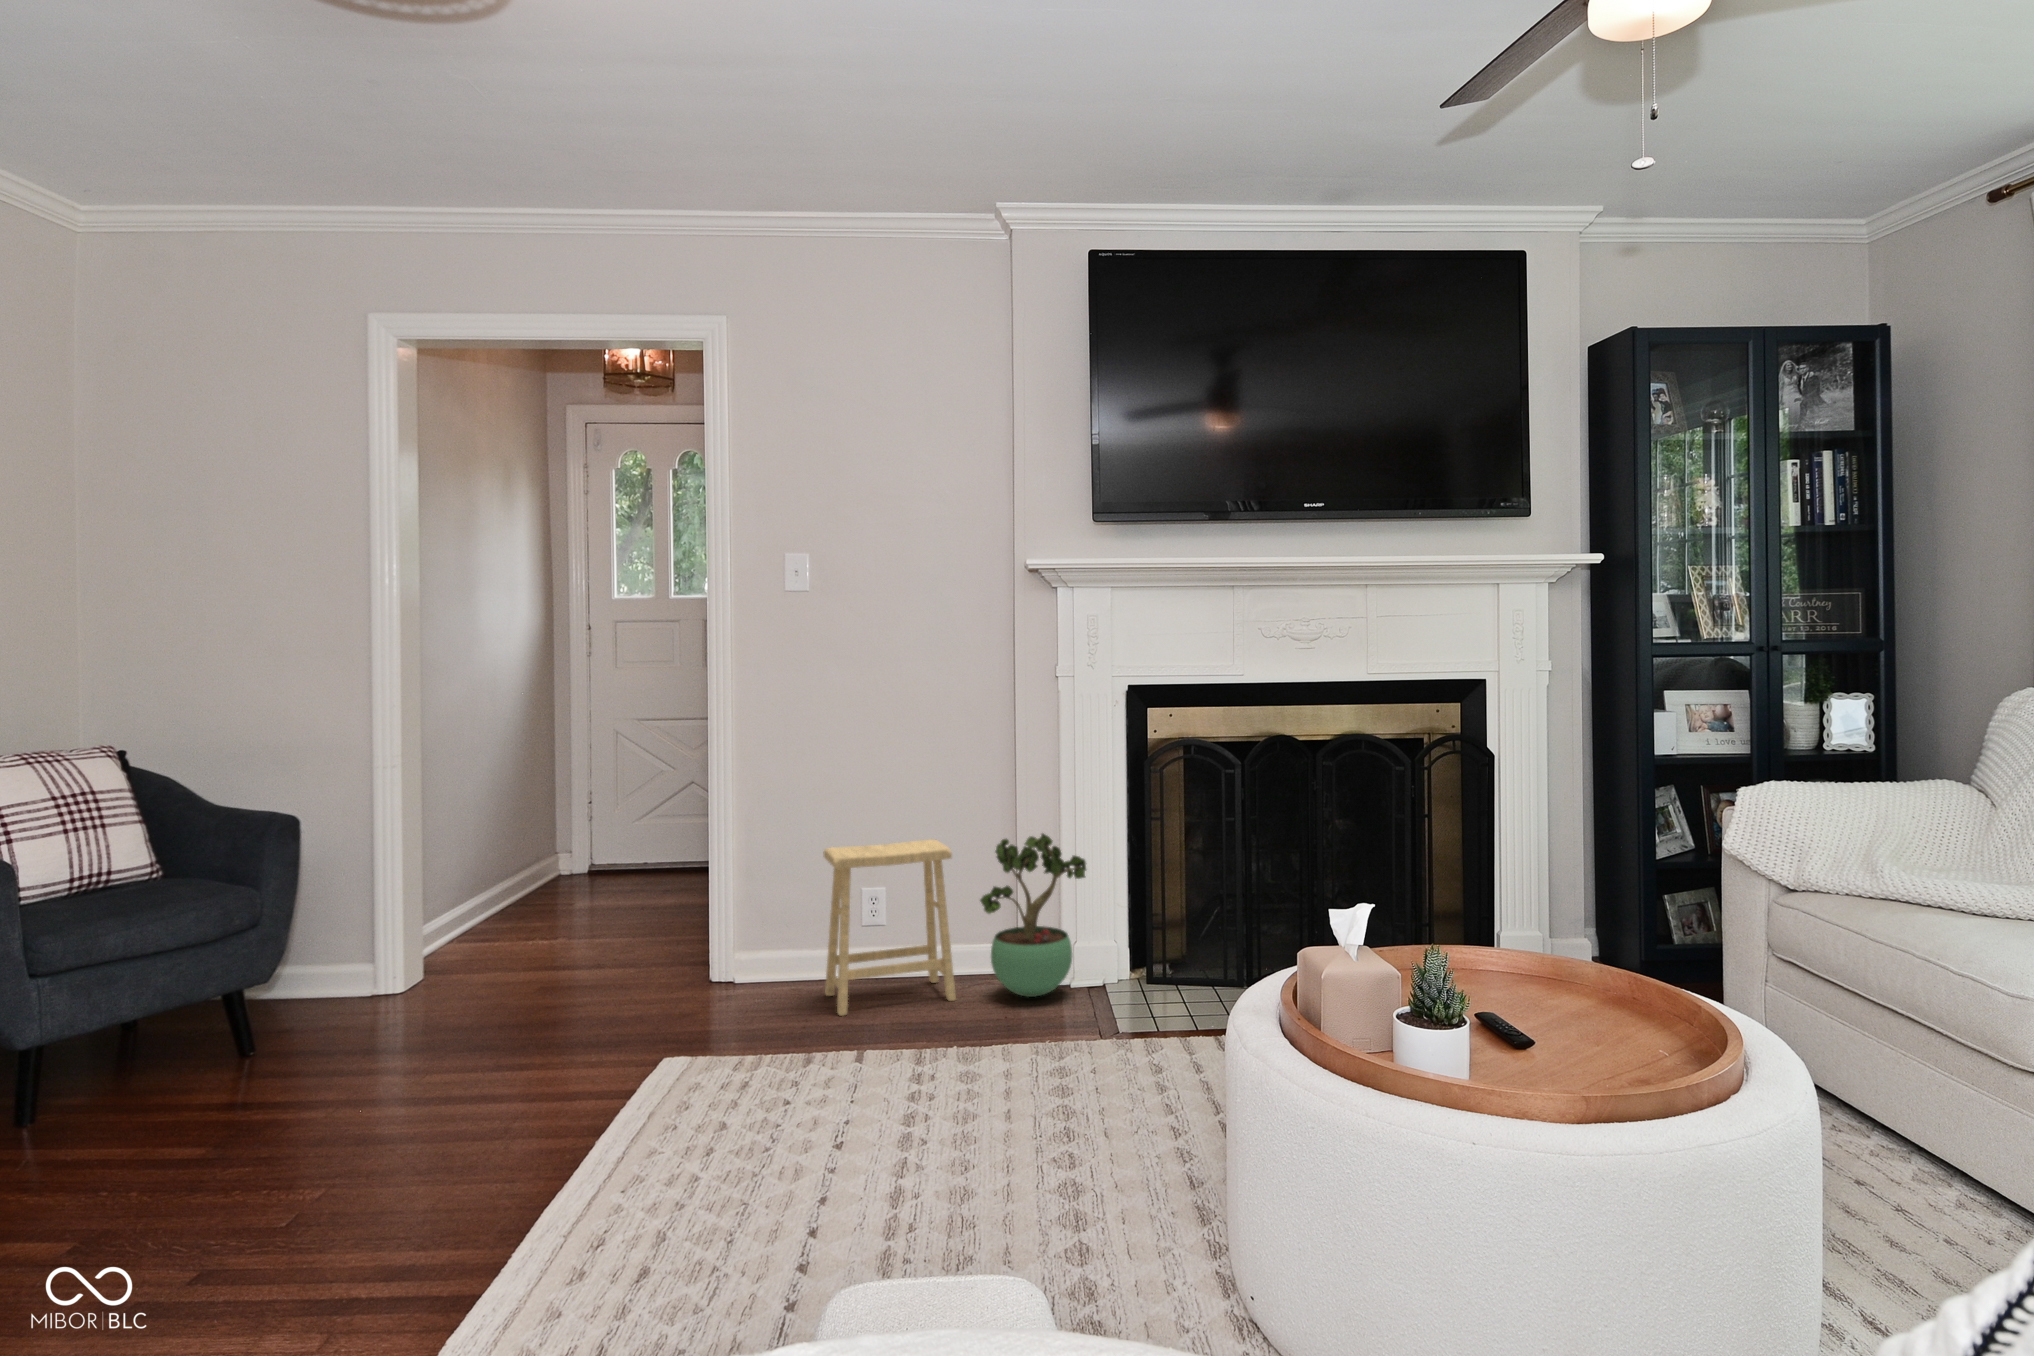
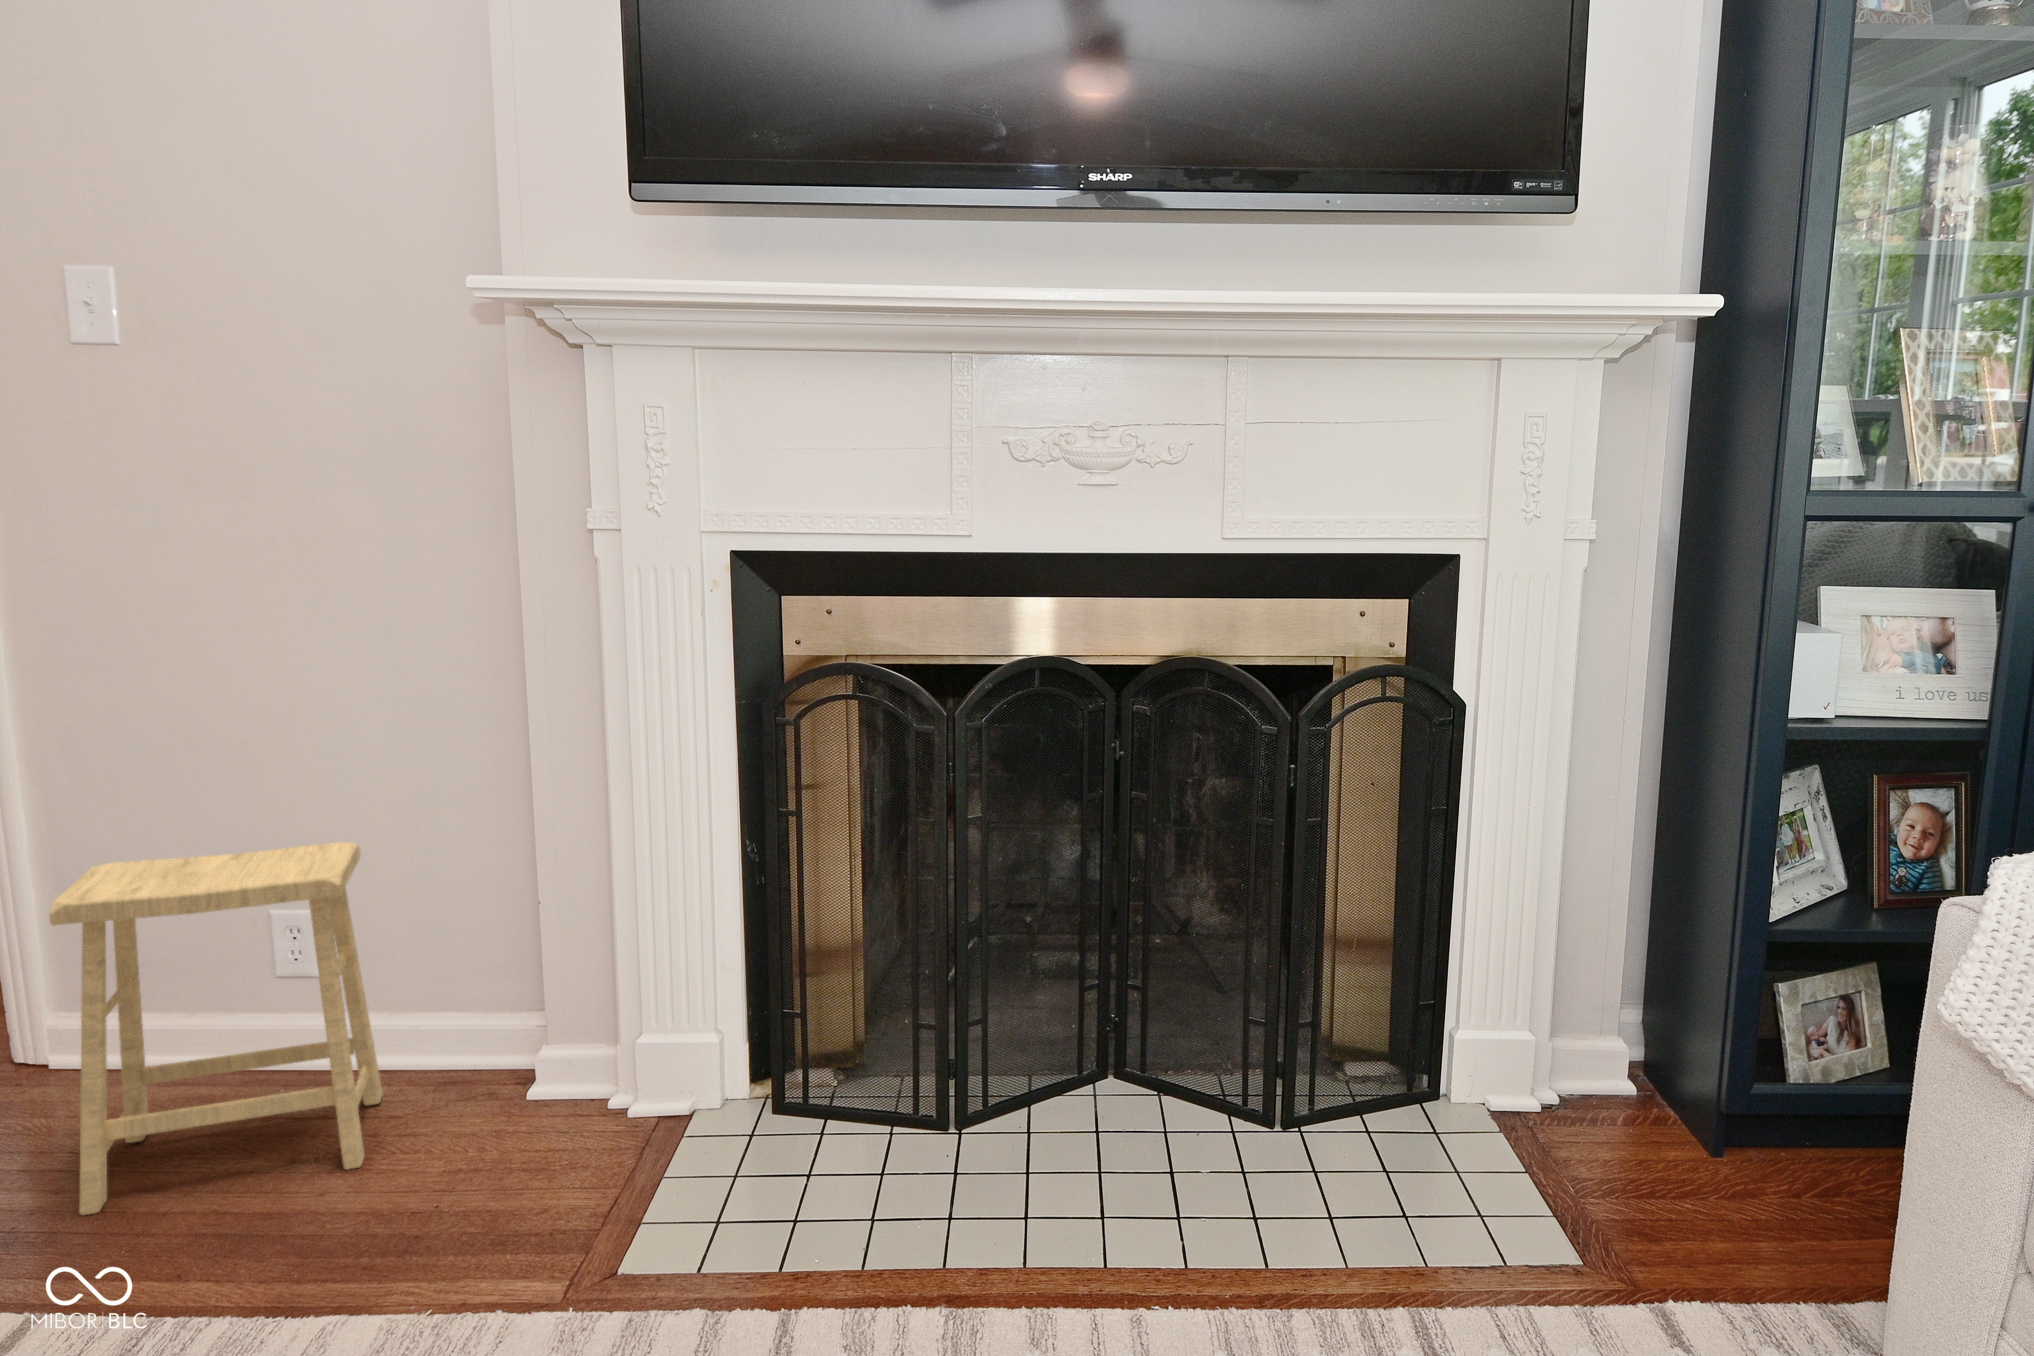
potted plant: present [980,834,1086,997] -> none [396,851,615,1167]

